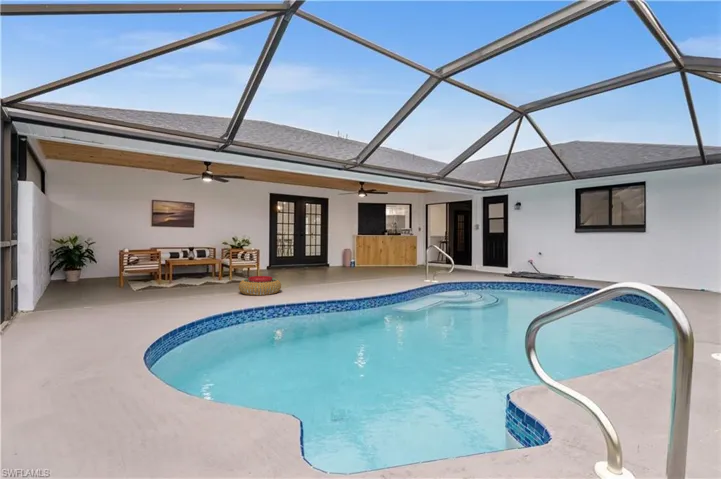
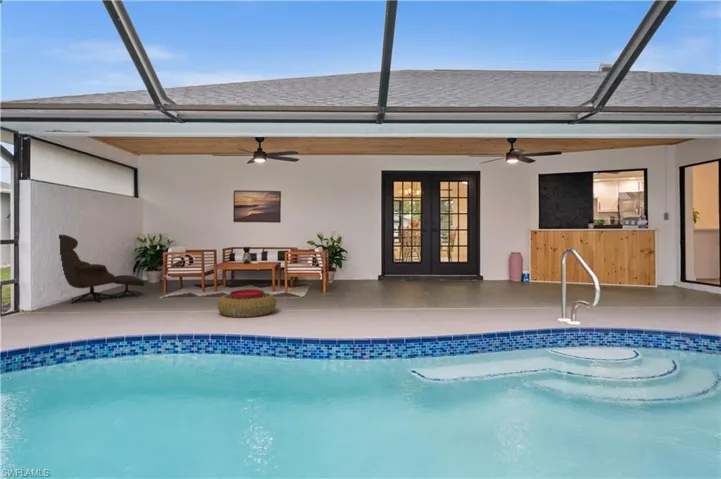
lounge chair: none [26,235,115,305] -> present [59,235,144,304]

